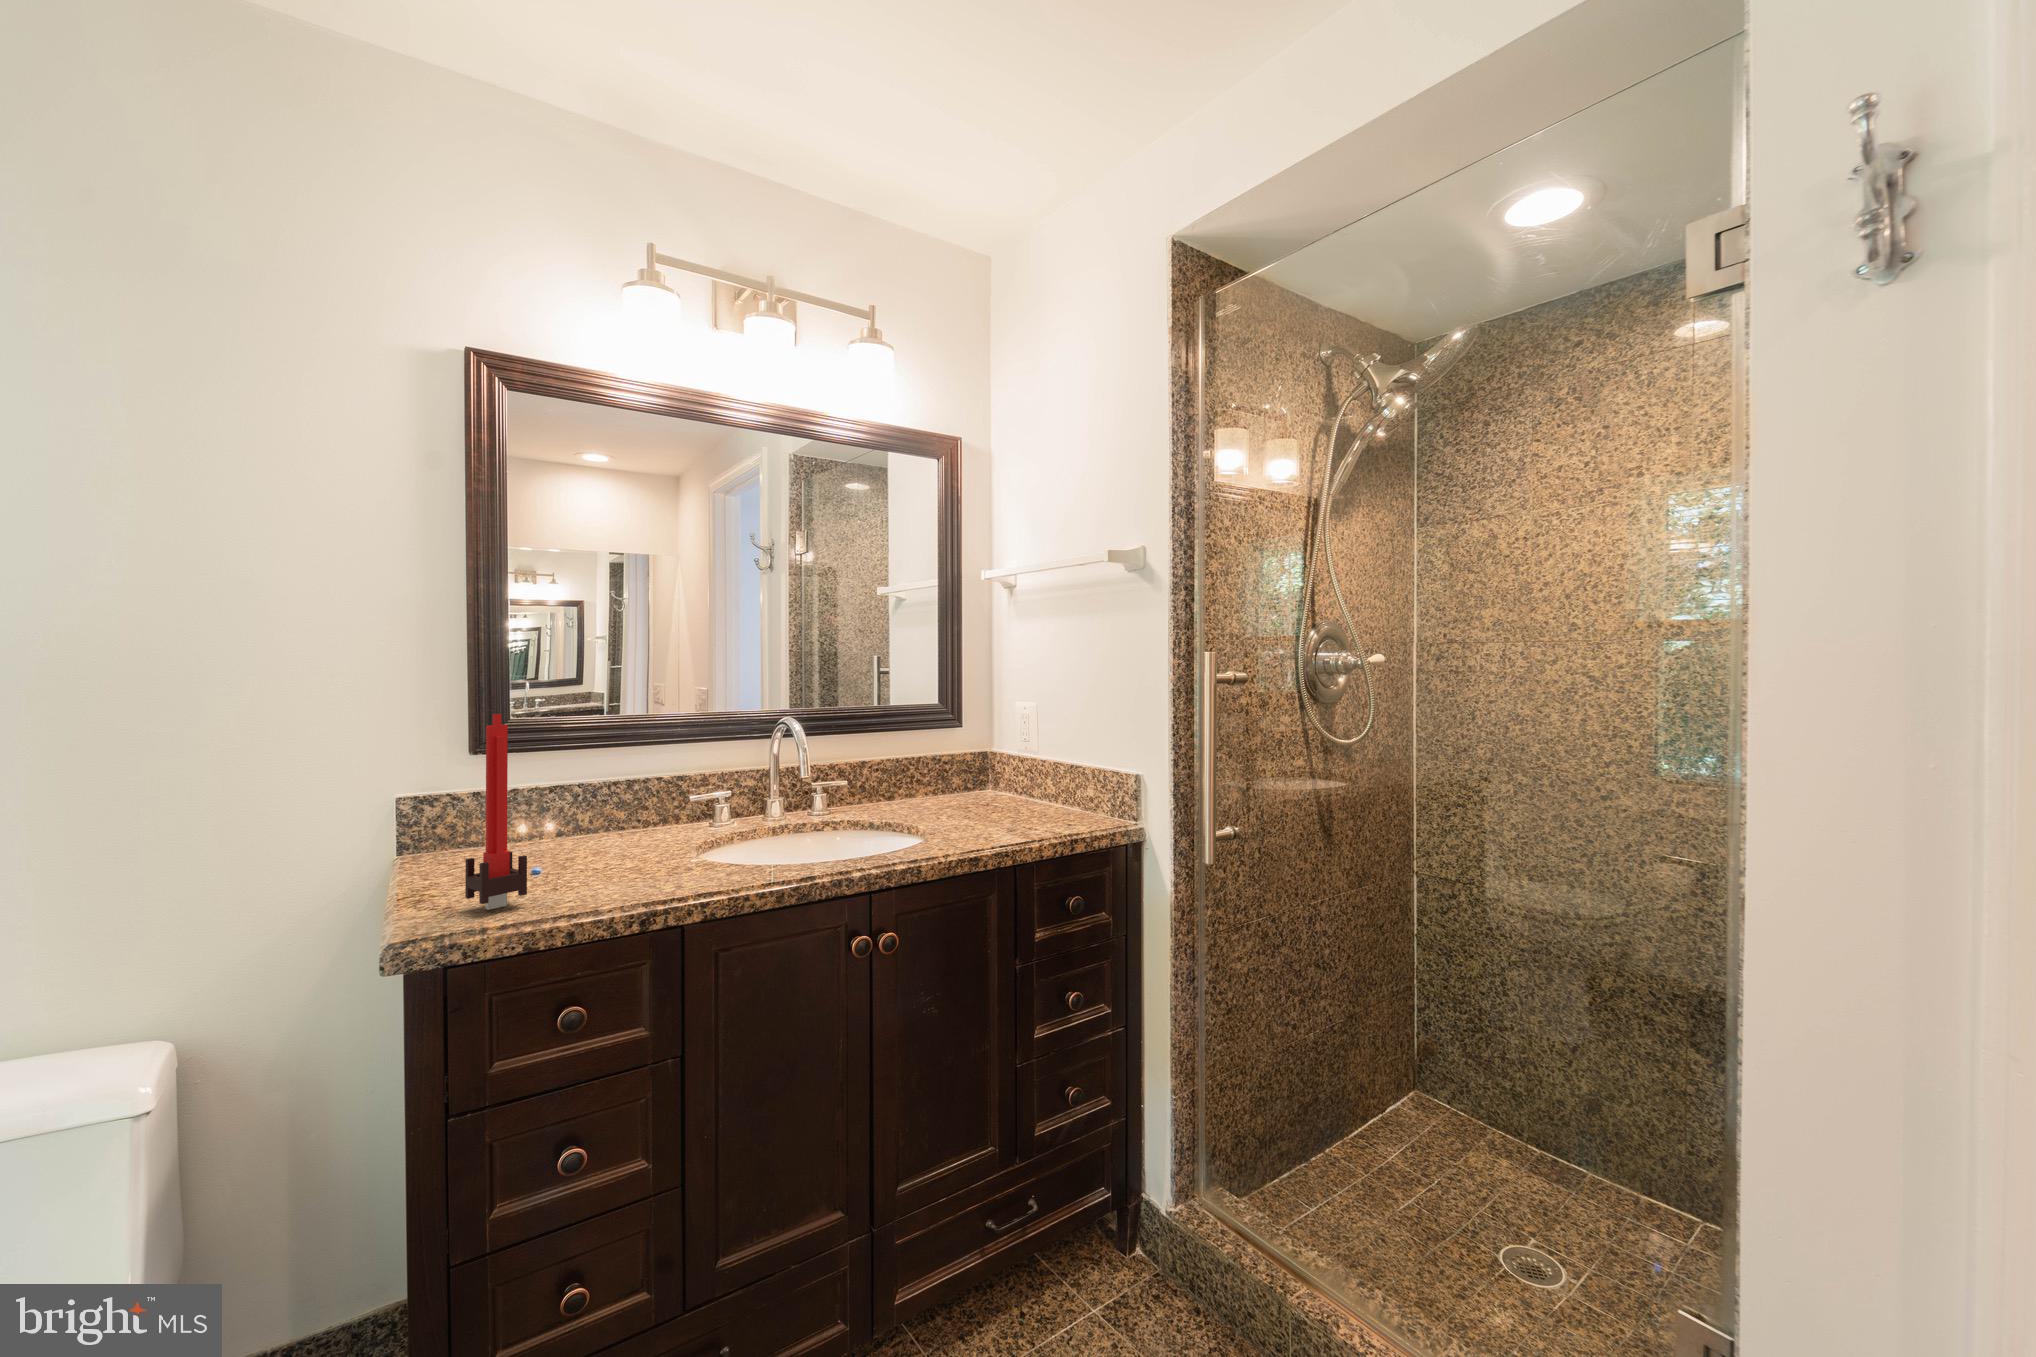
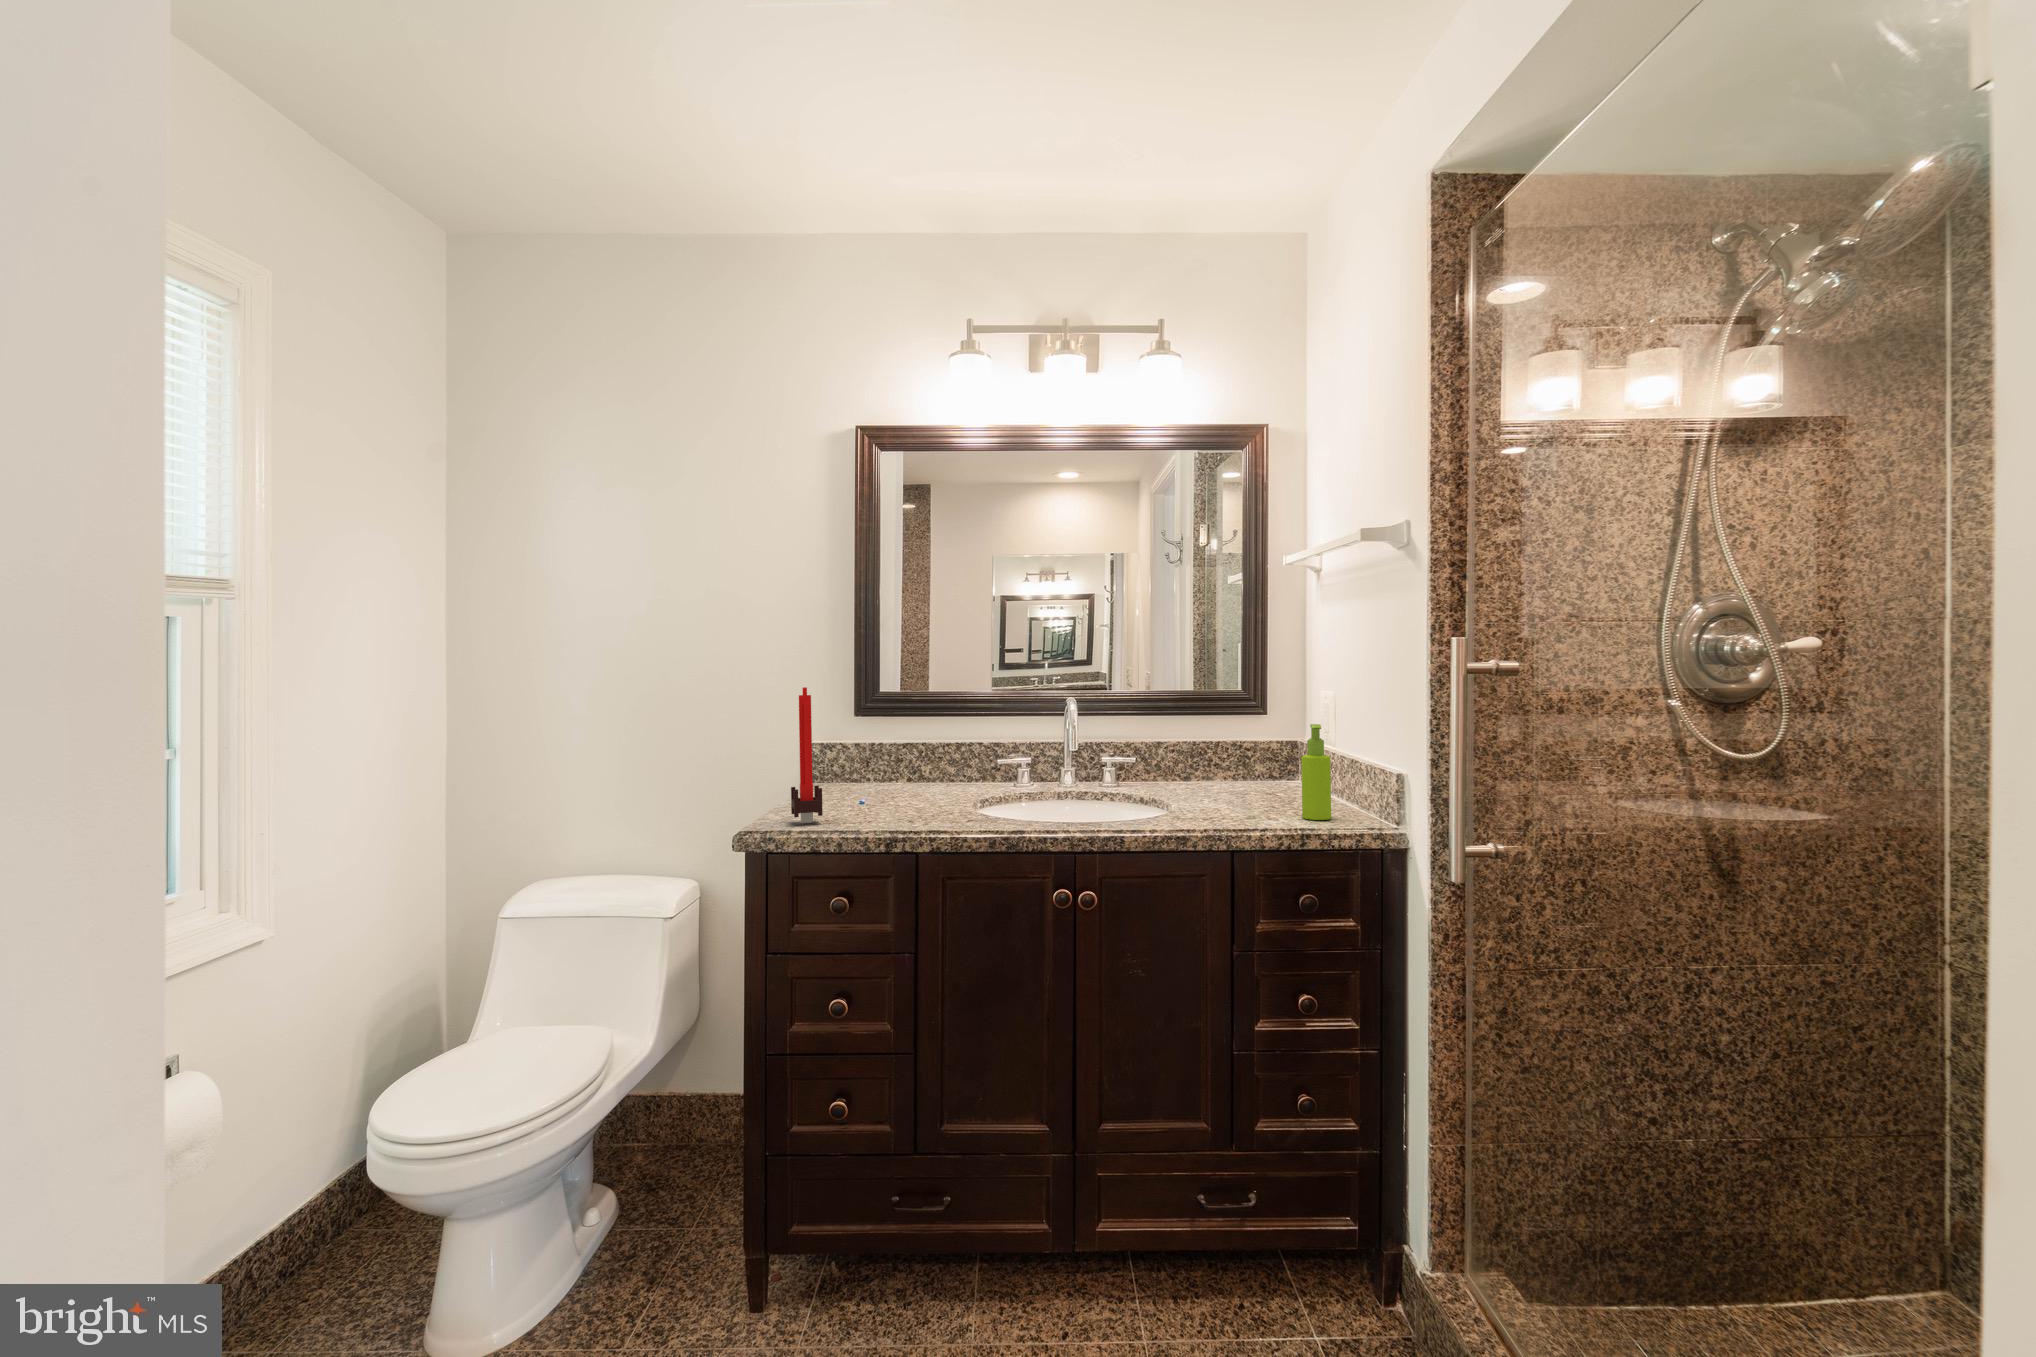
soap dispenser: none [1042,741,1067,827] -> present [1301,724,1331,820]

